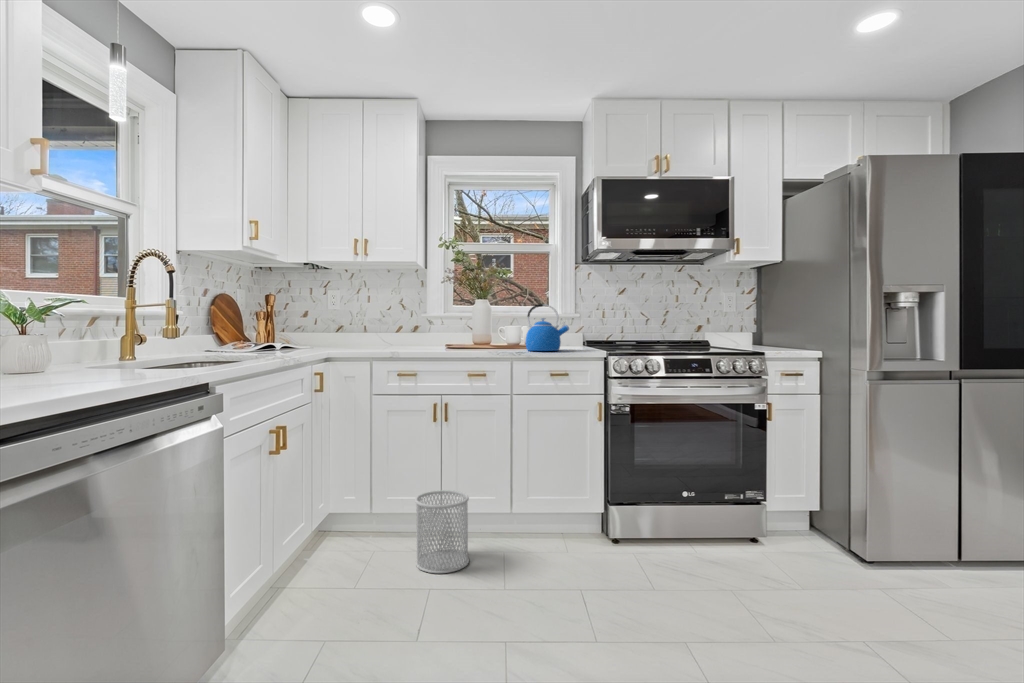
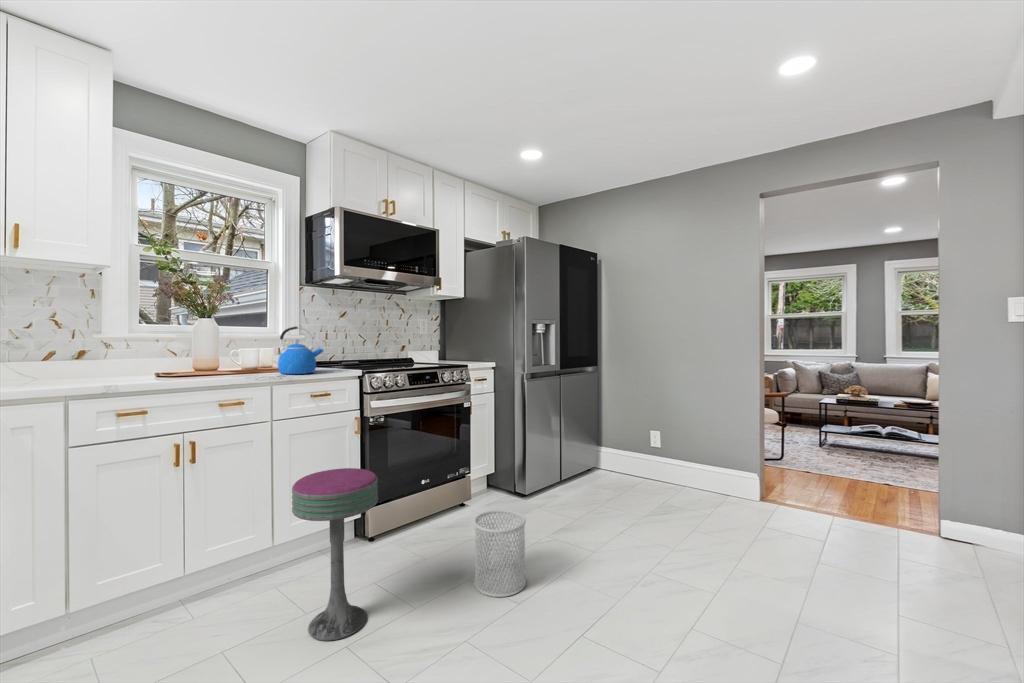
bar stool: none [482,445,563,612] -> present [292,468,378,641]
wastebasket: present [415,490,469,573] -> present [474,510,526,597]

